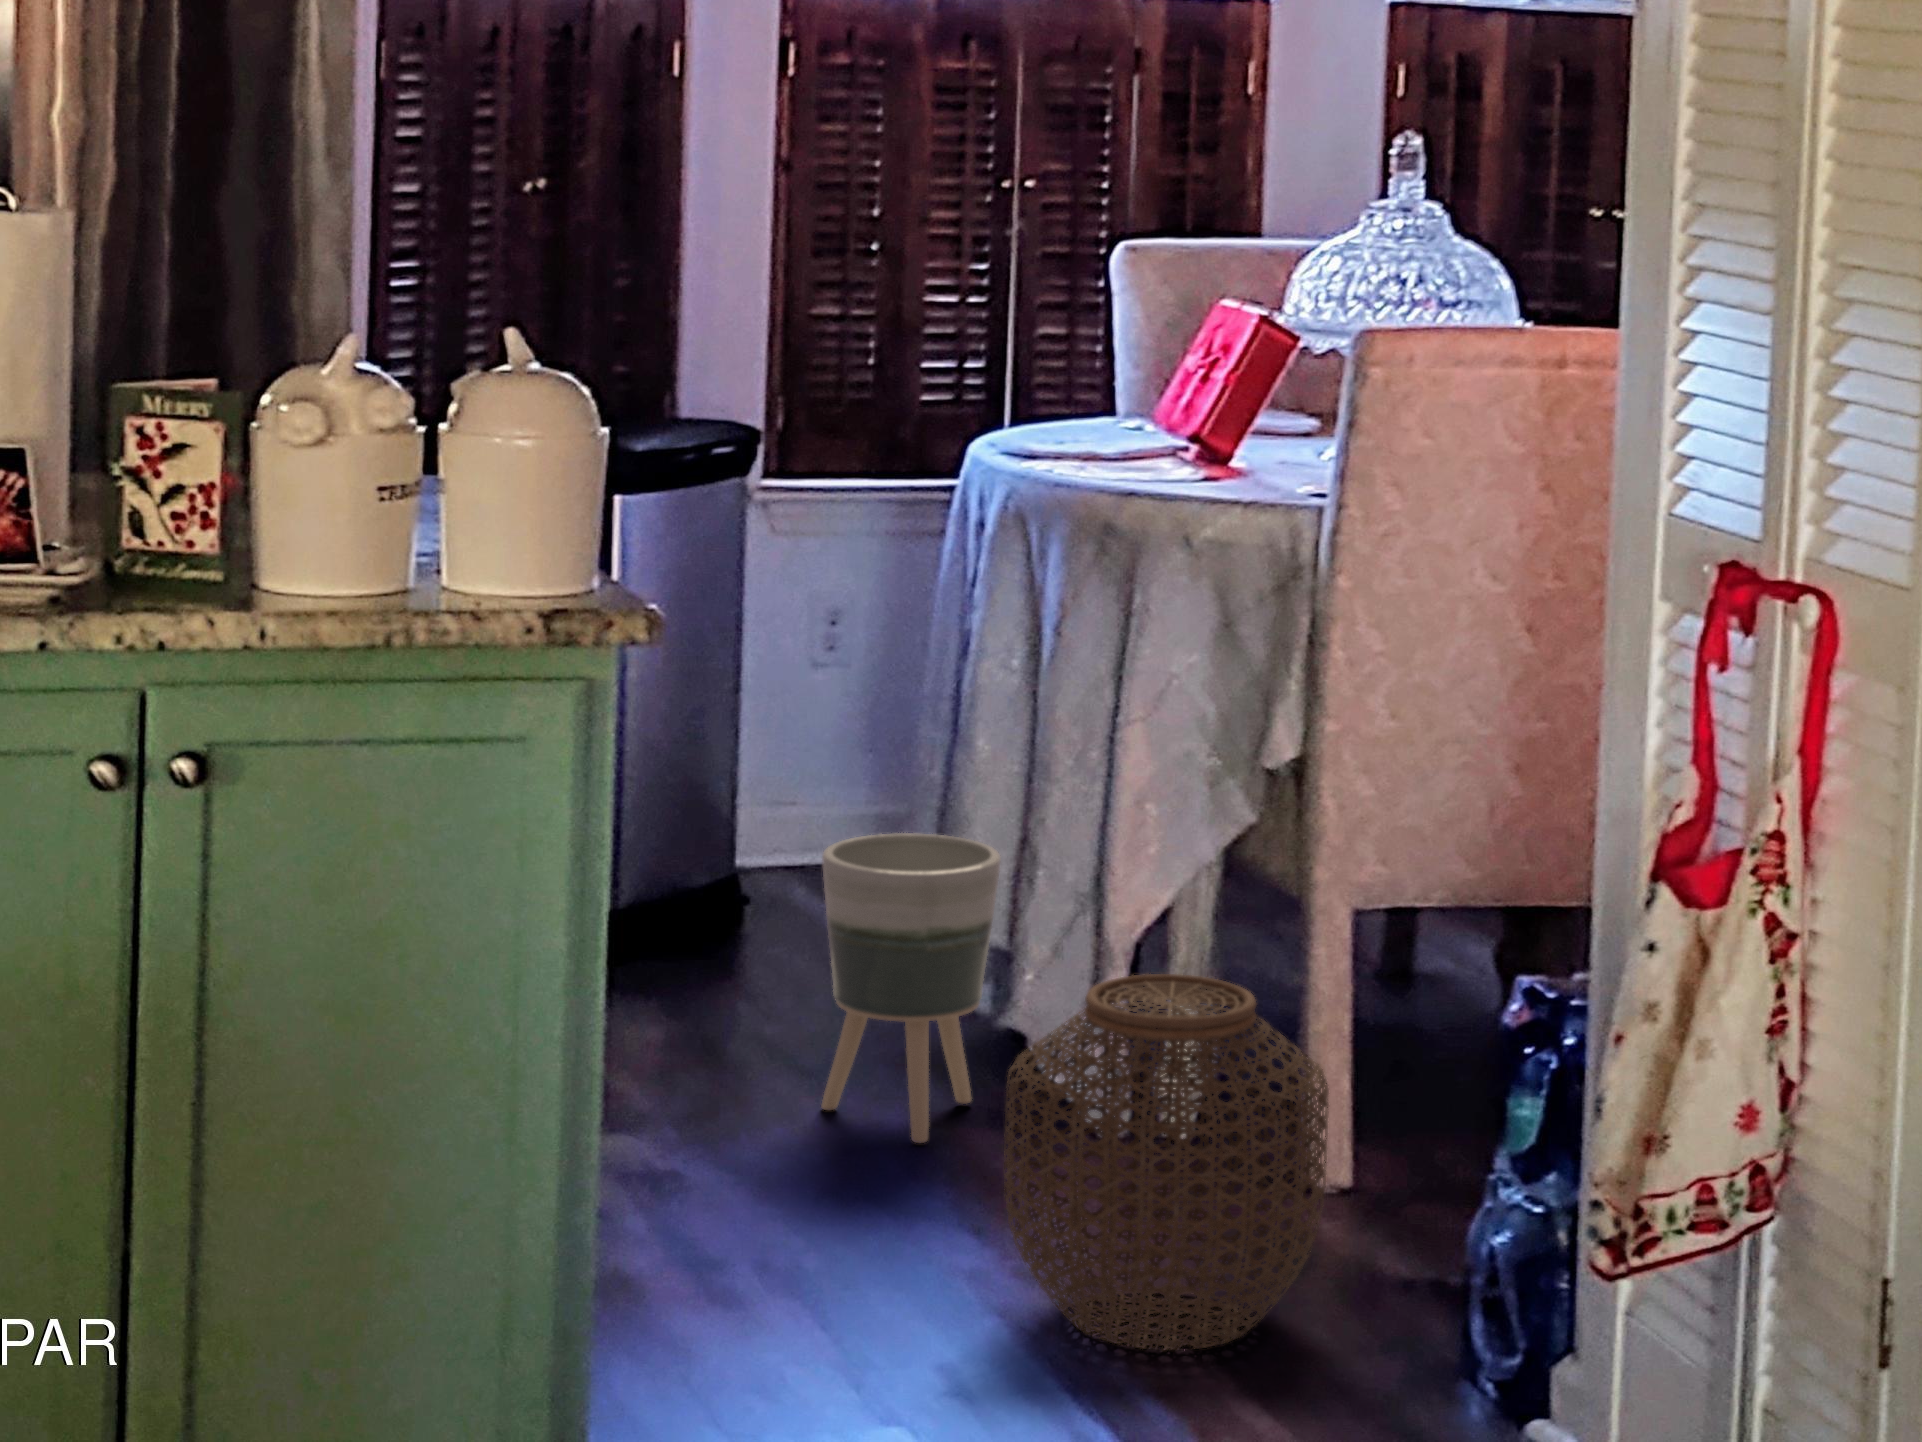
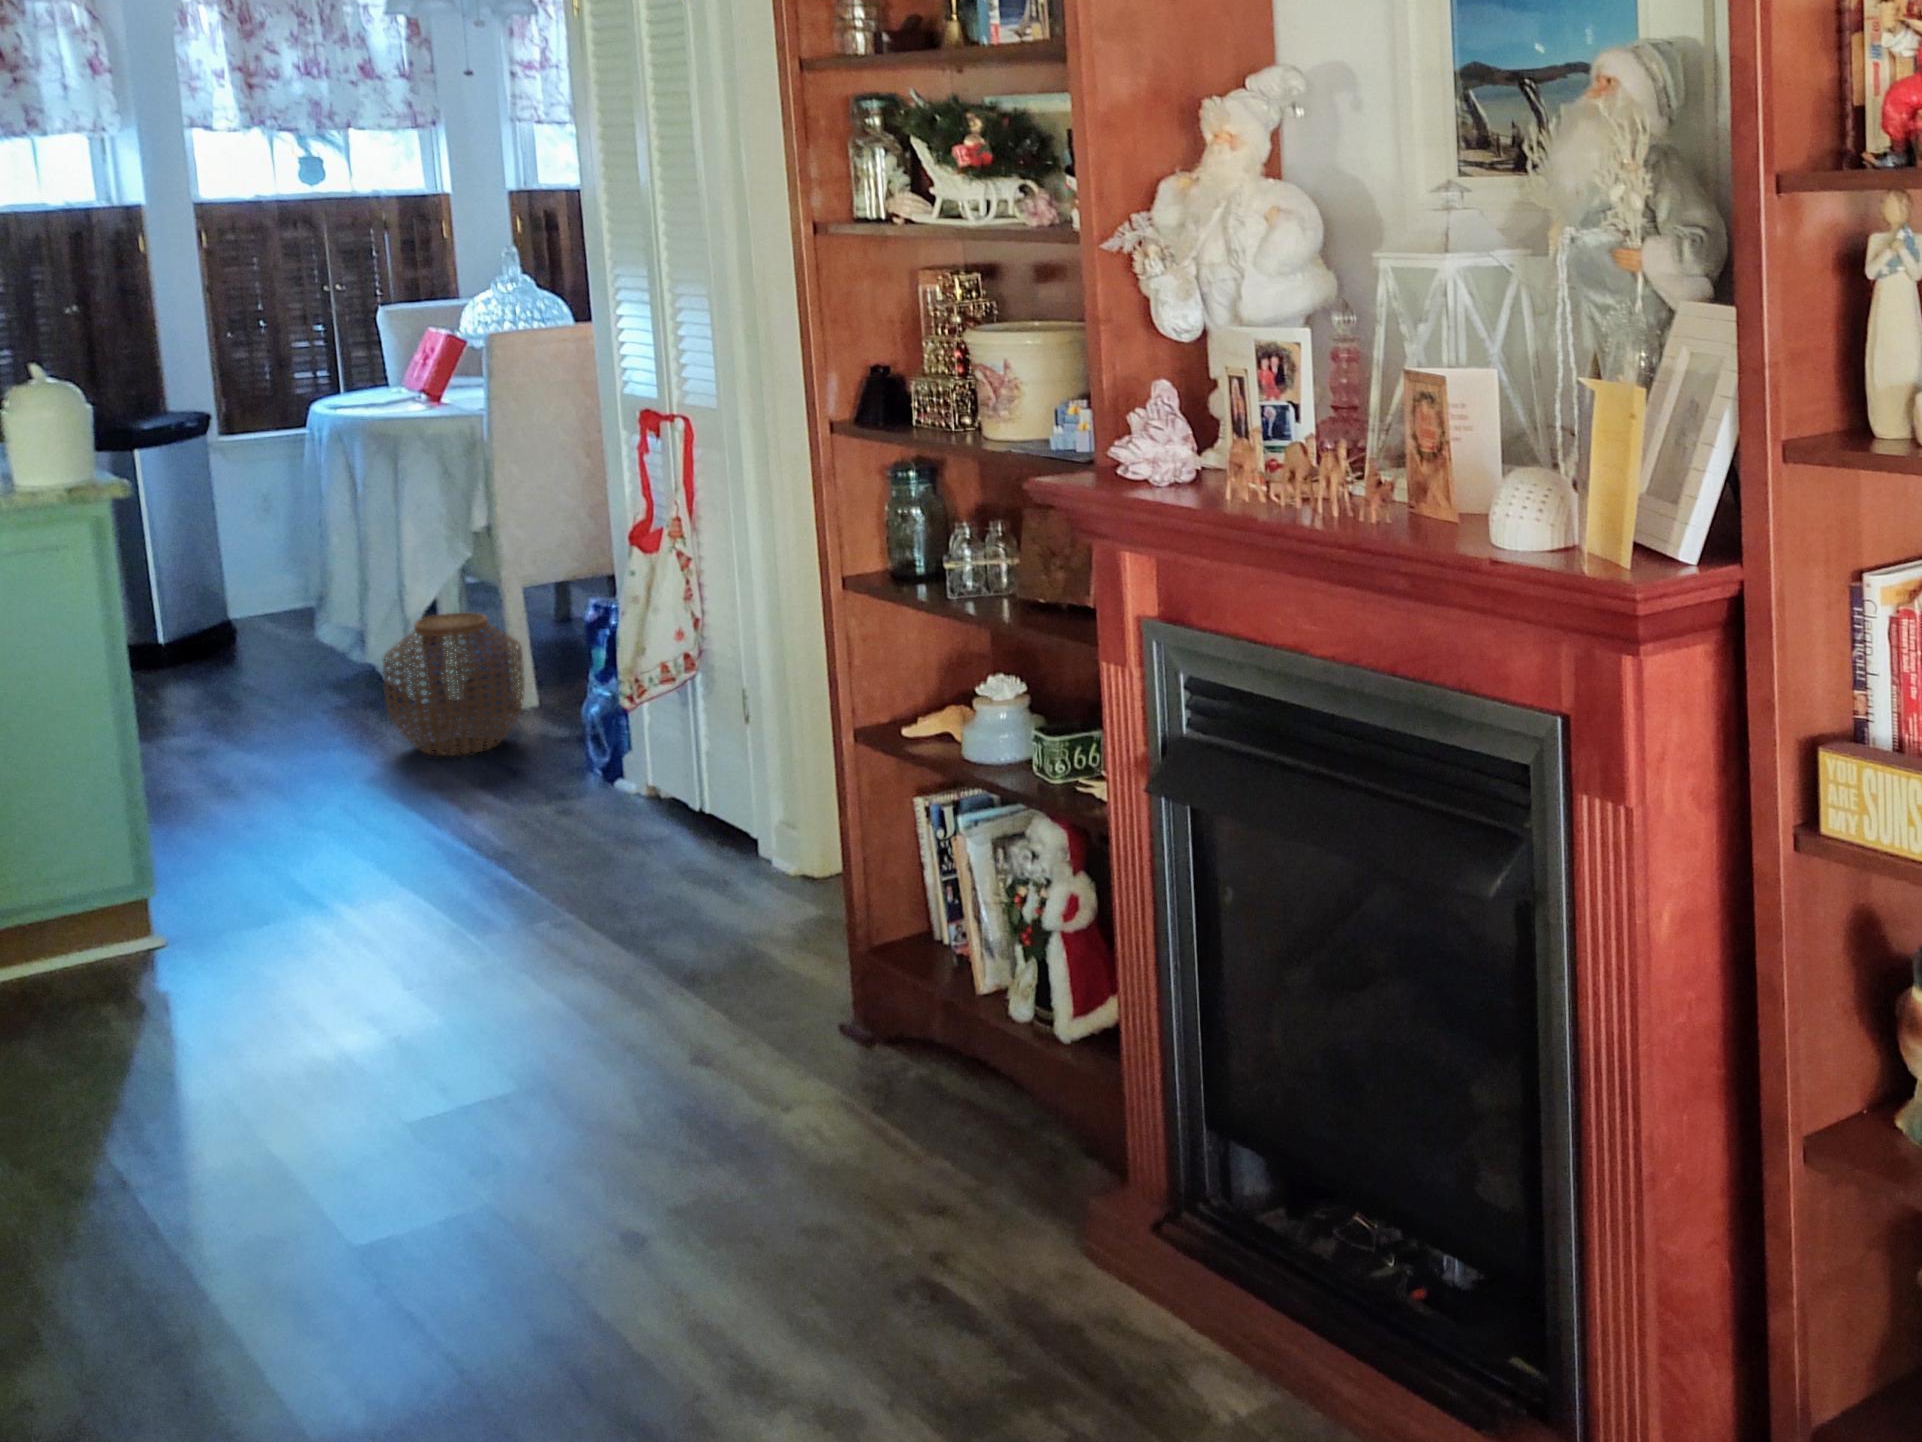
planter: present [822,833,1001,1143] -> none [278,579,363,706]

